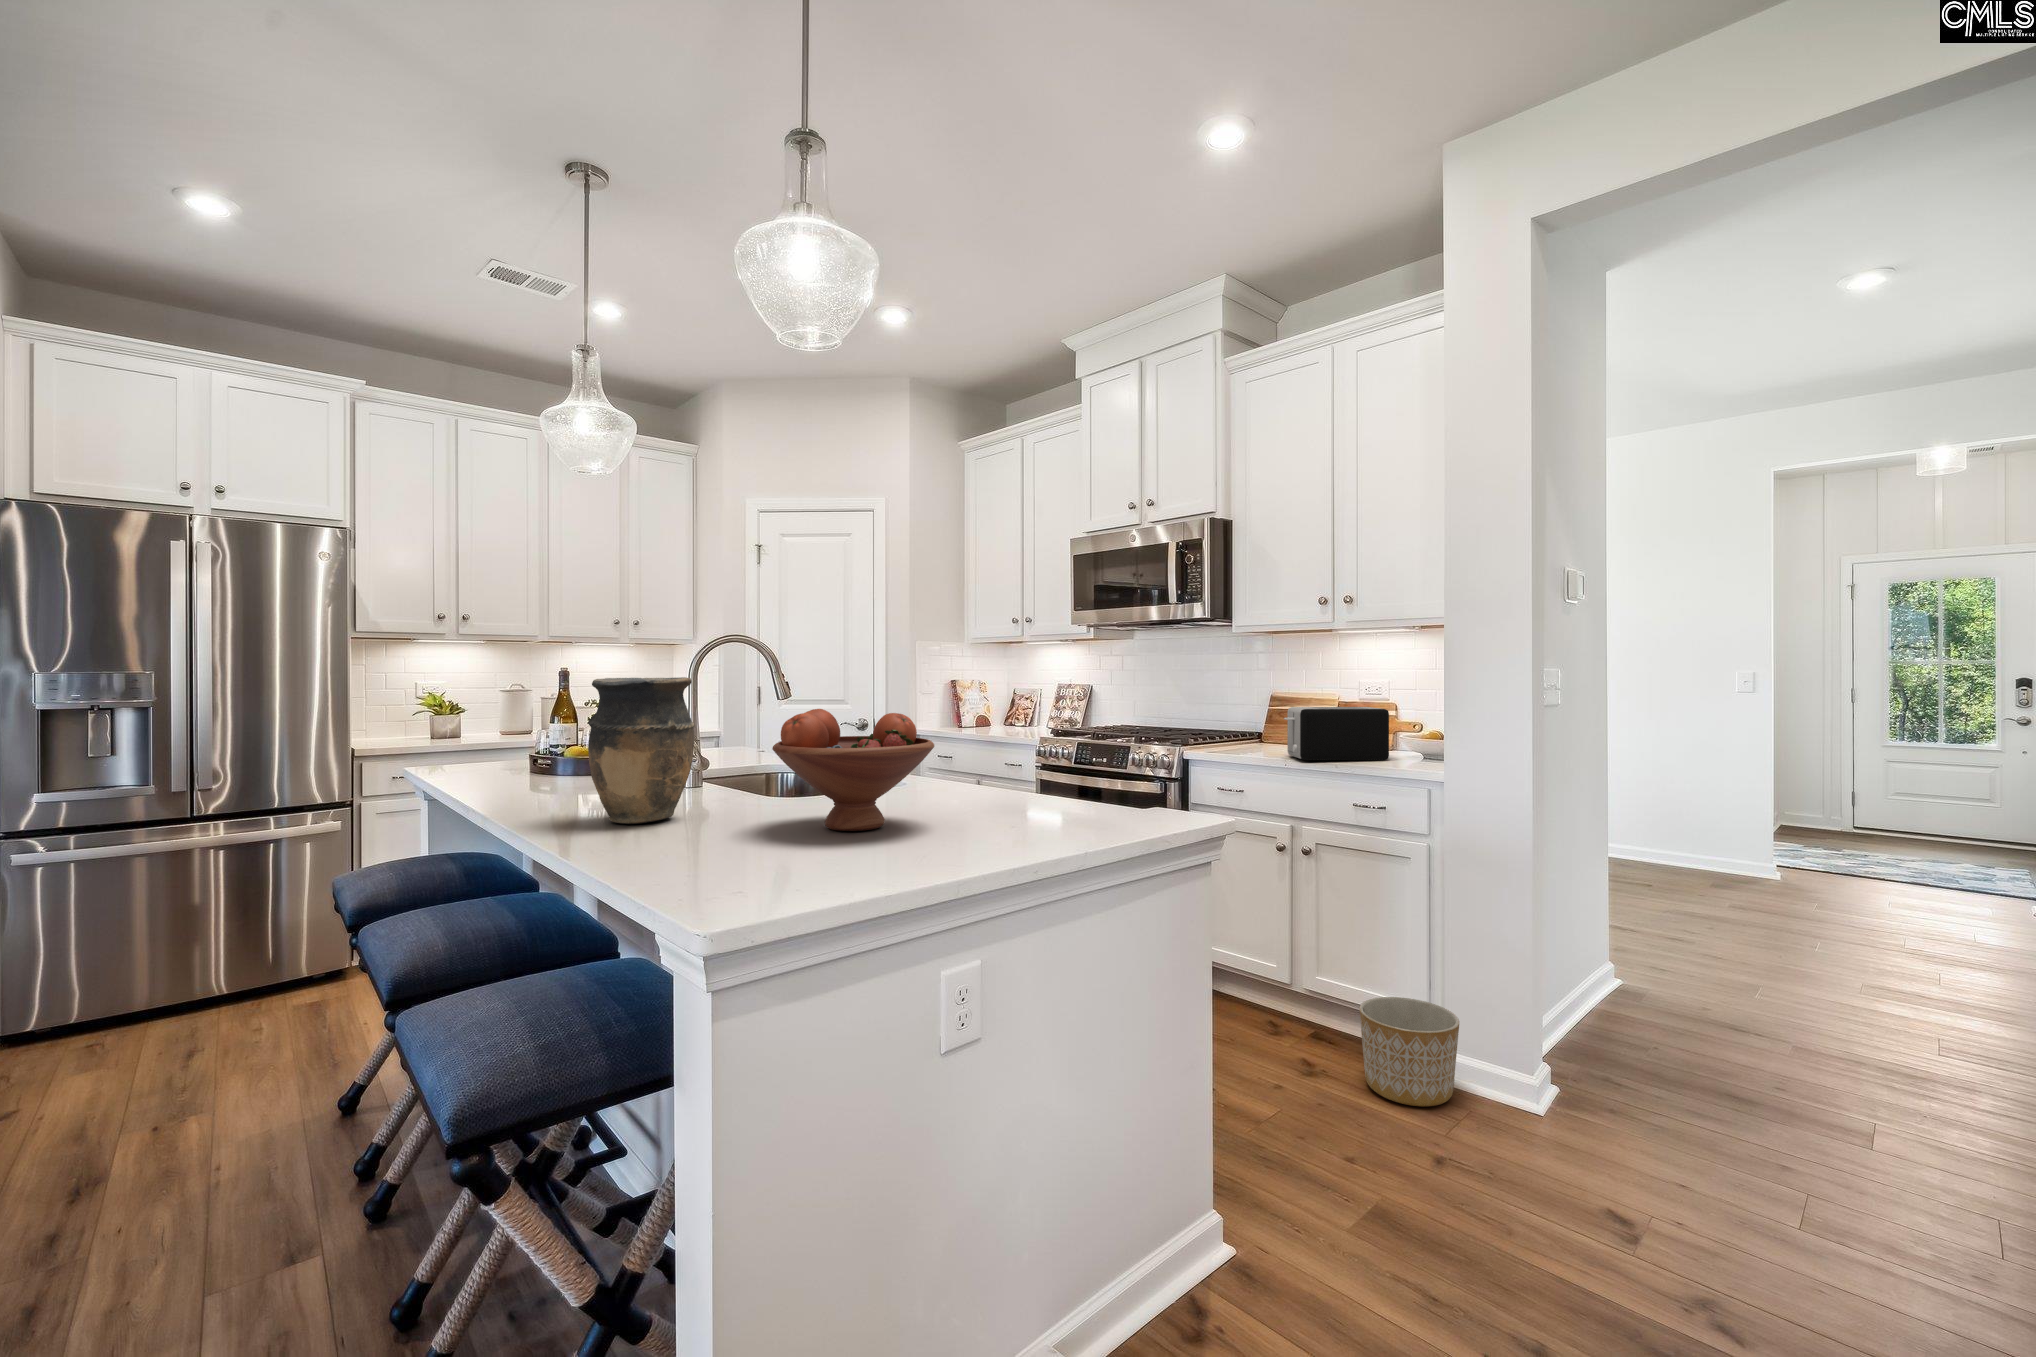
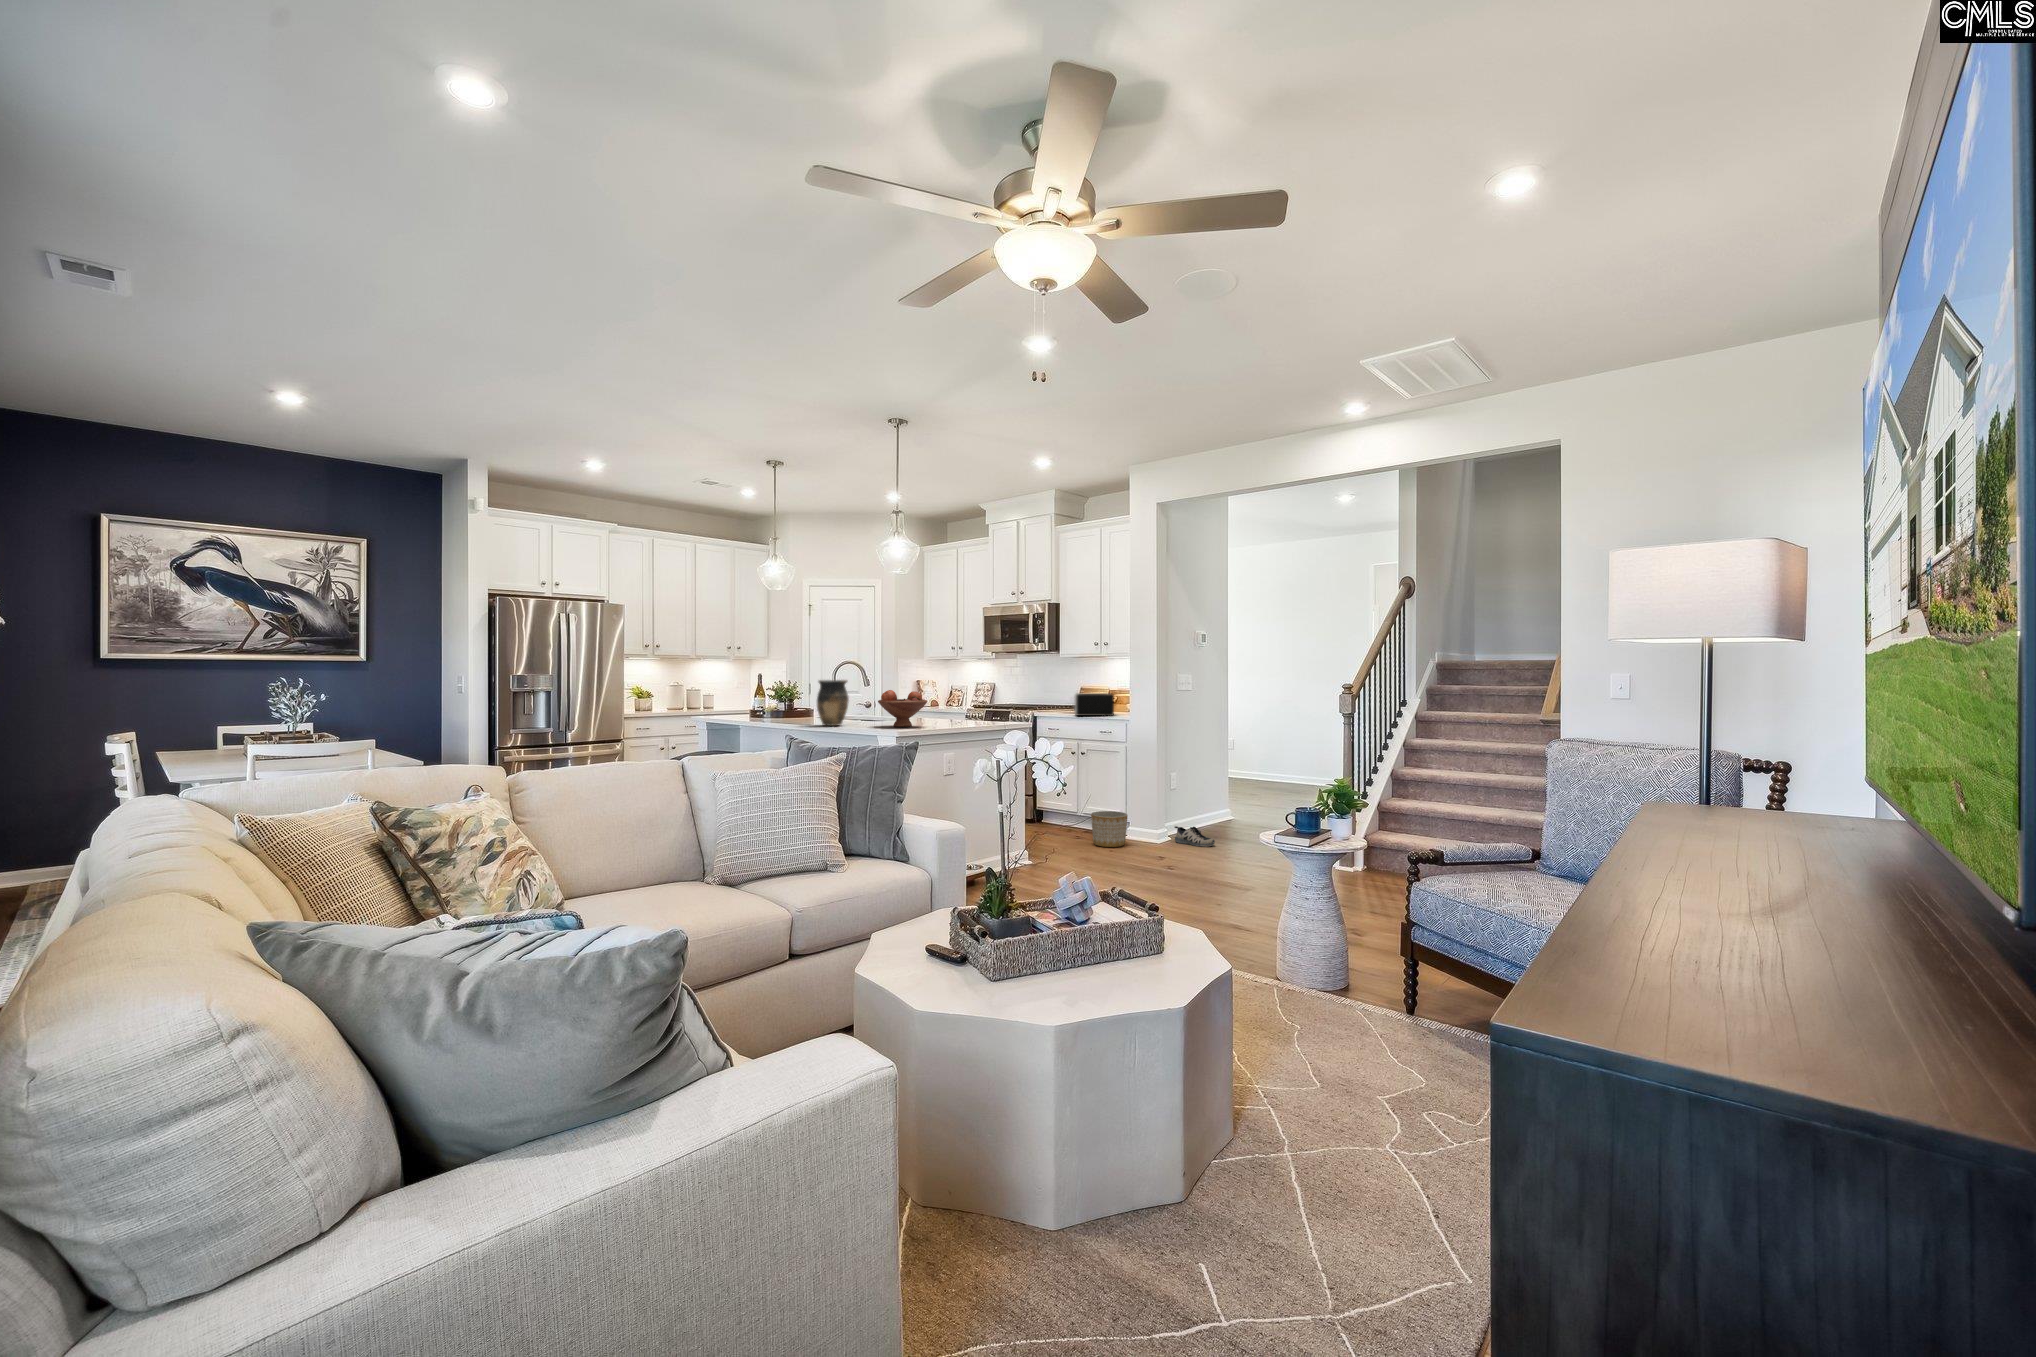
shoe: none [1564,1038,1697,1110] -> present [1174,826,1215,847]

